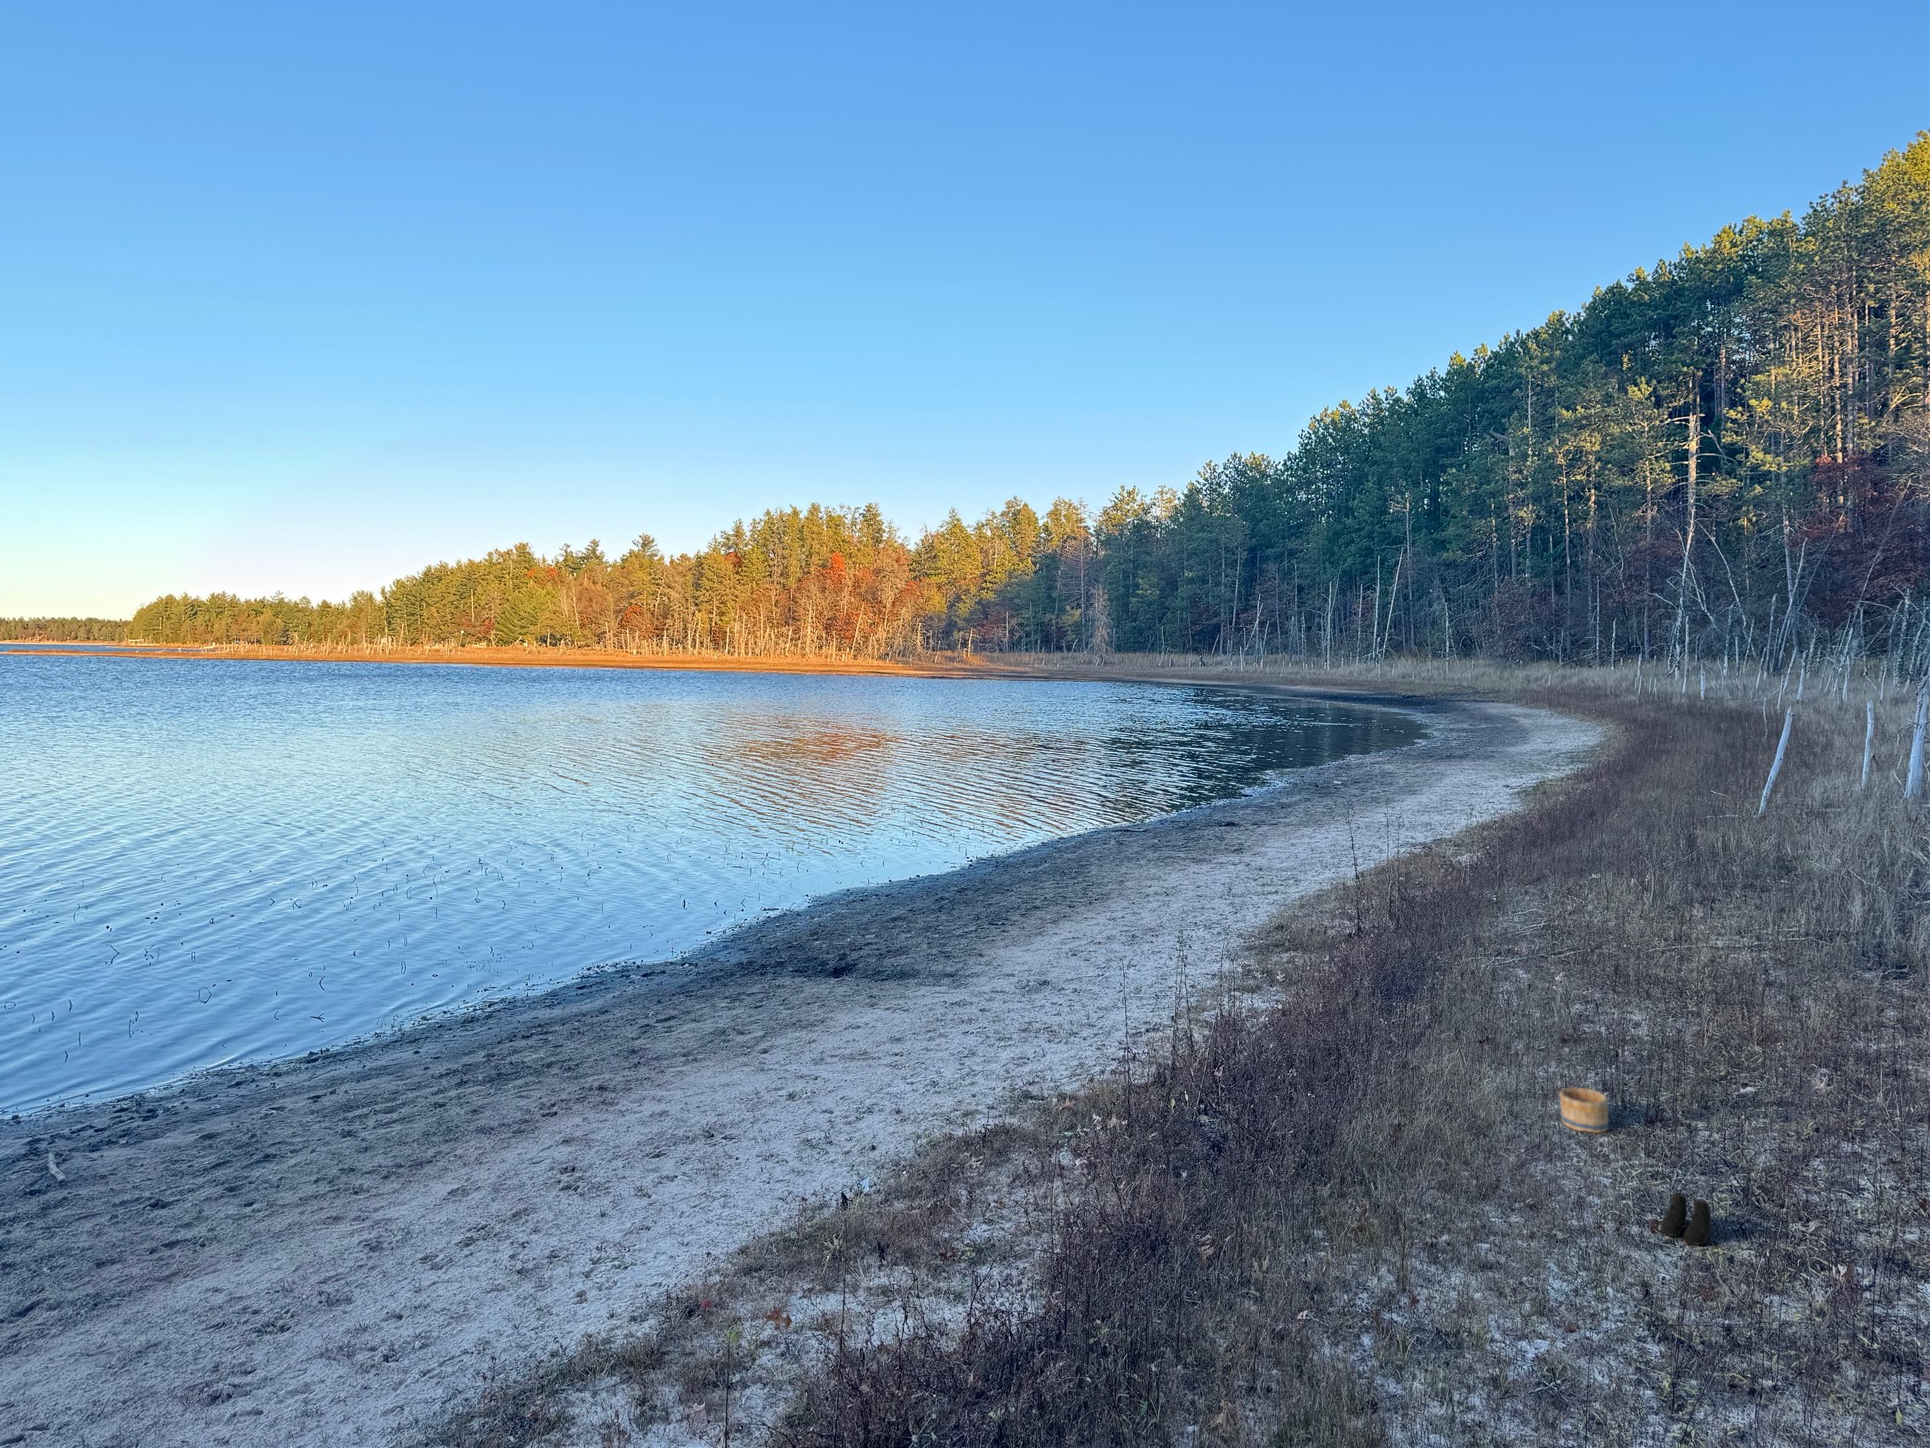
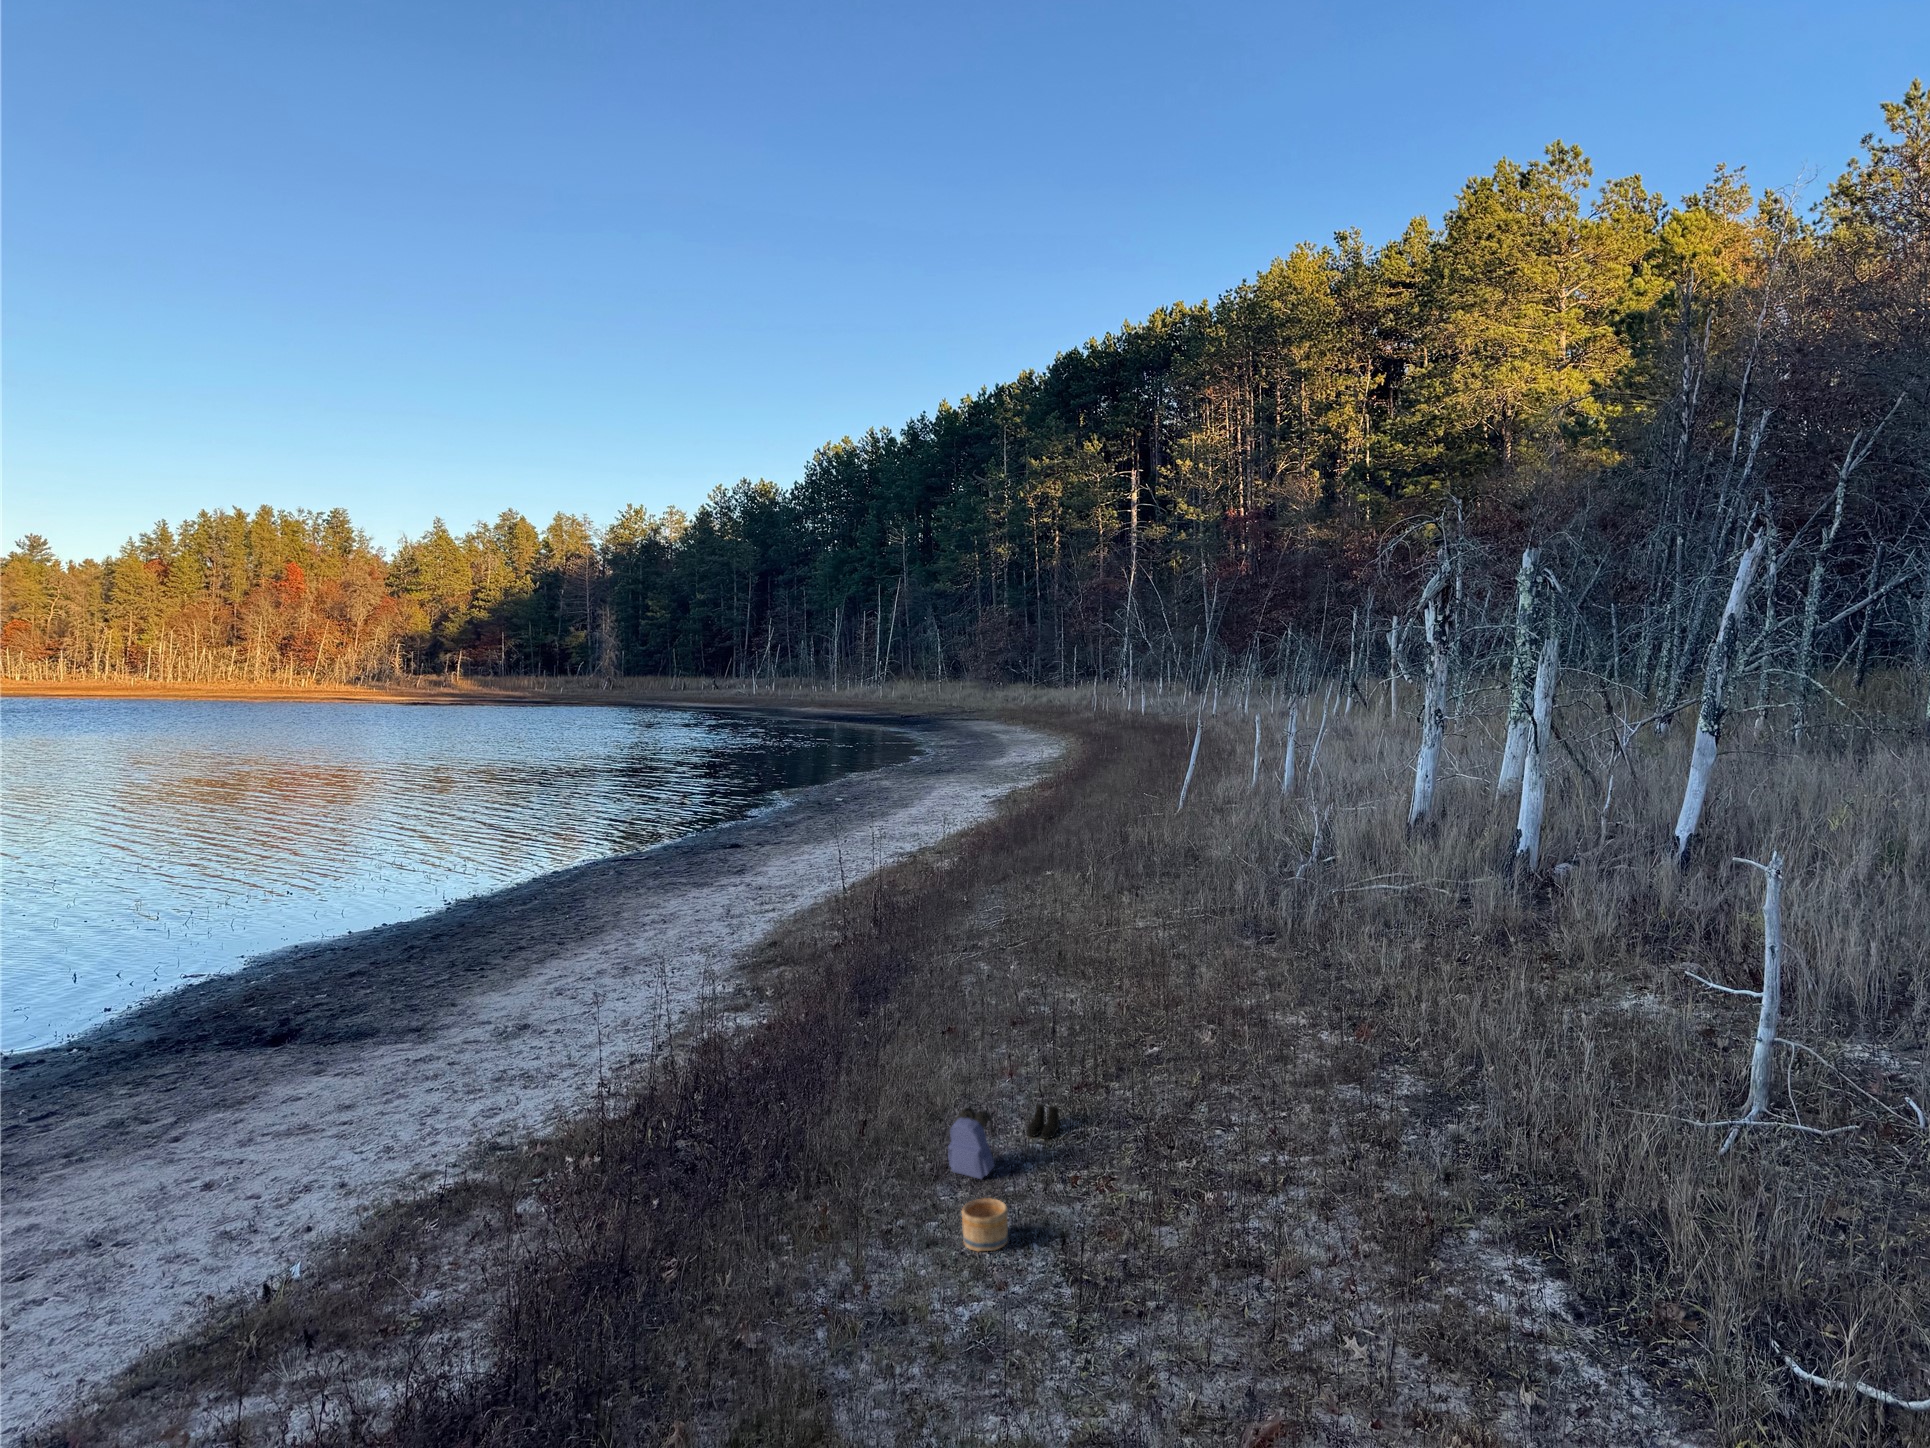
basket: present [1559,1087,1609,1133] -> present [962,1198,1008,1251]
backpack: none [1548,1184,1622,1285] -> present [948,1108,995,1179]

